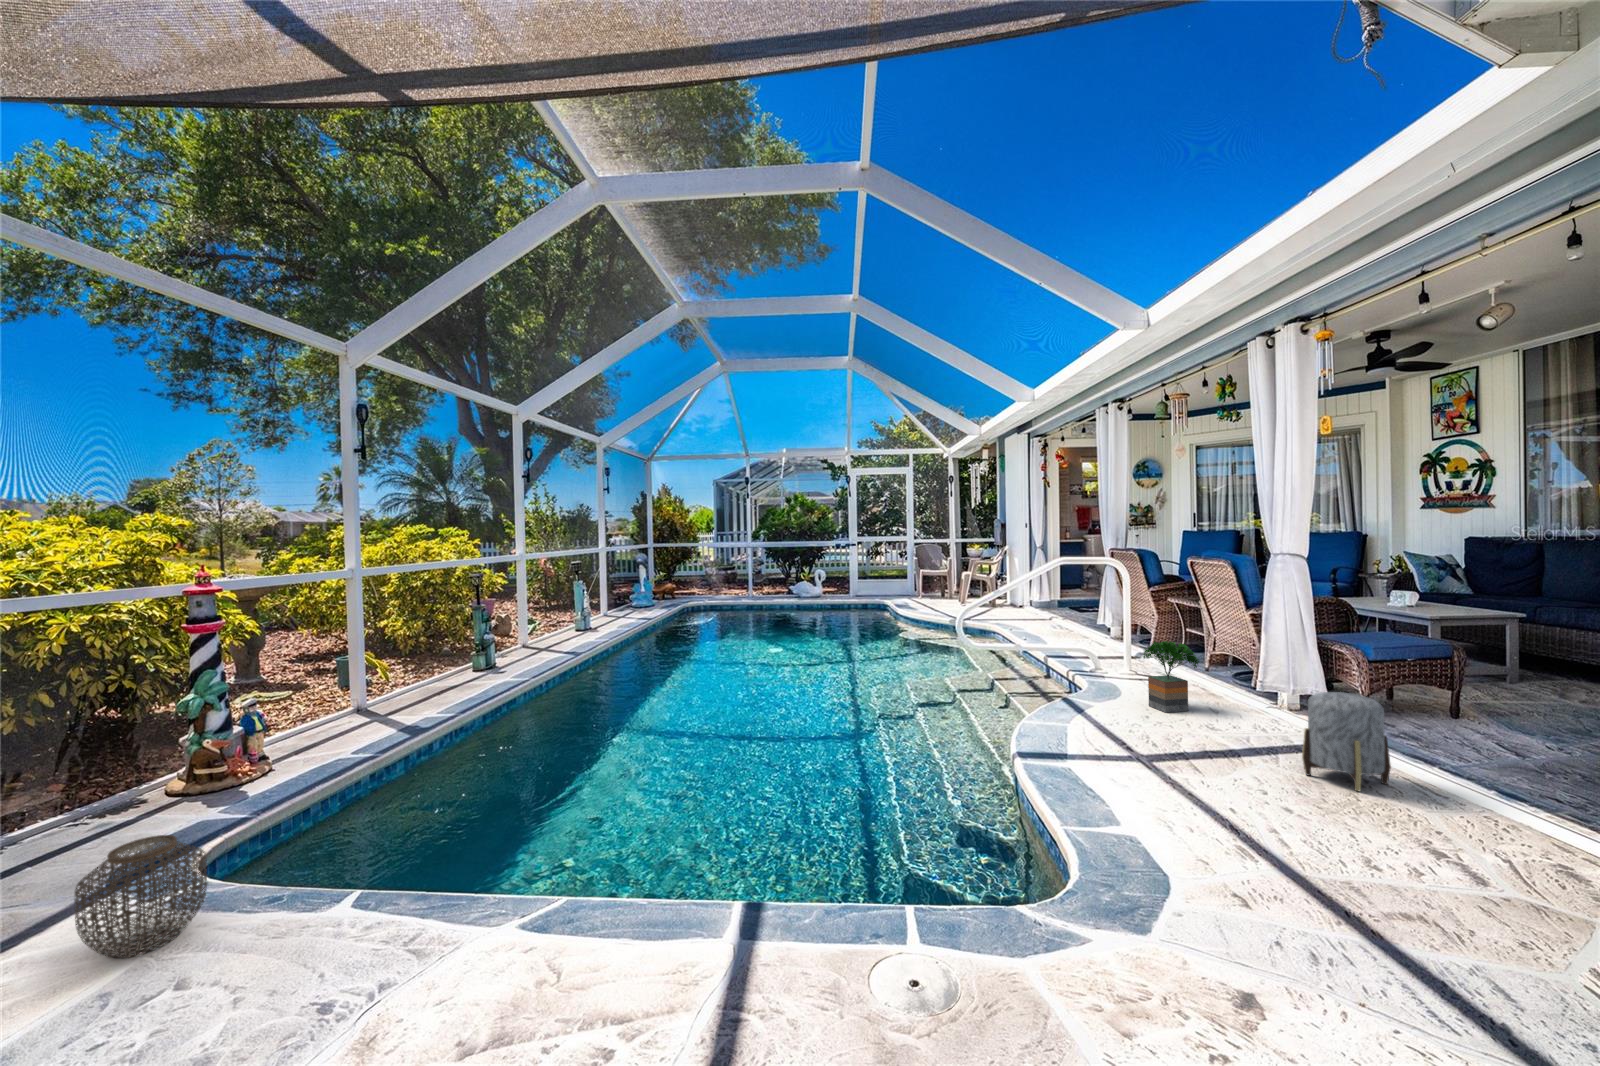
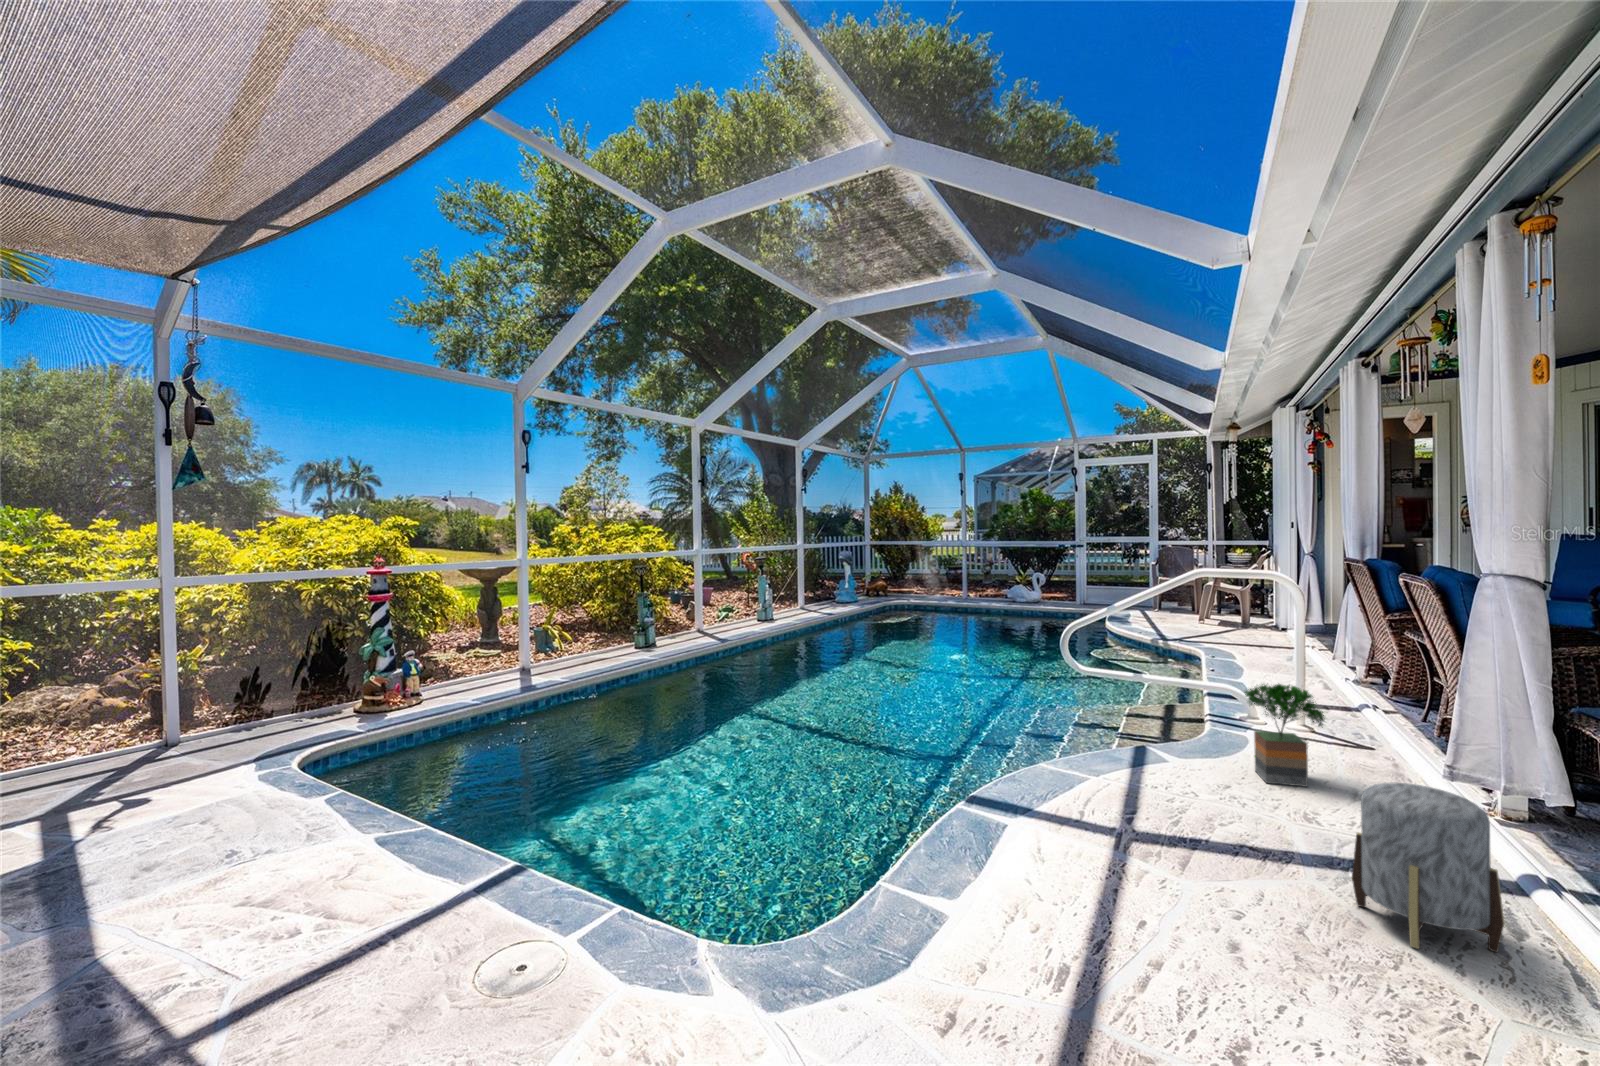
woven basket: present [74,835,207,958] -> none [168,729,252,806]

